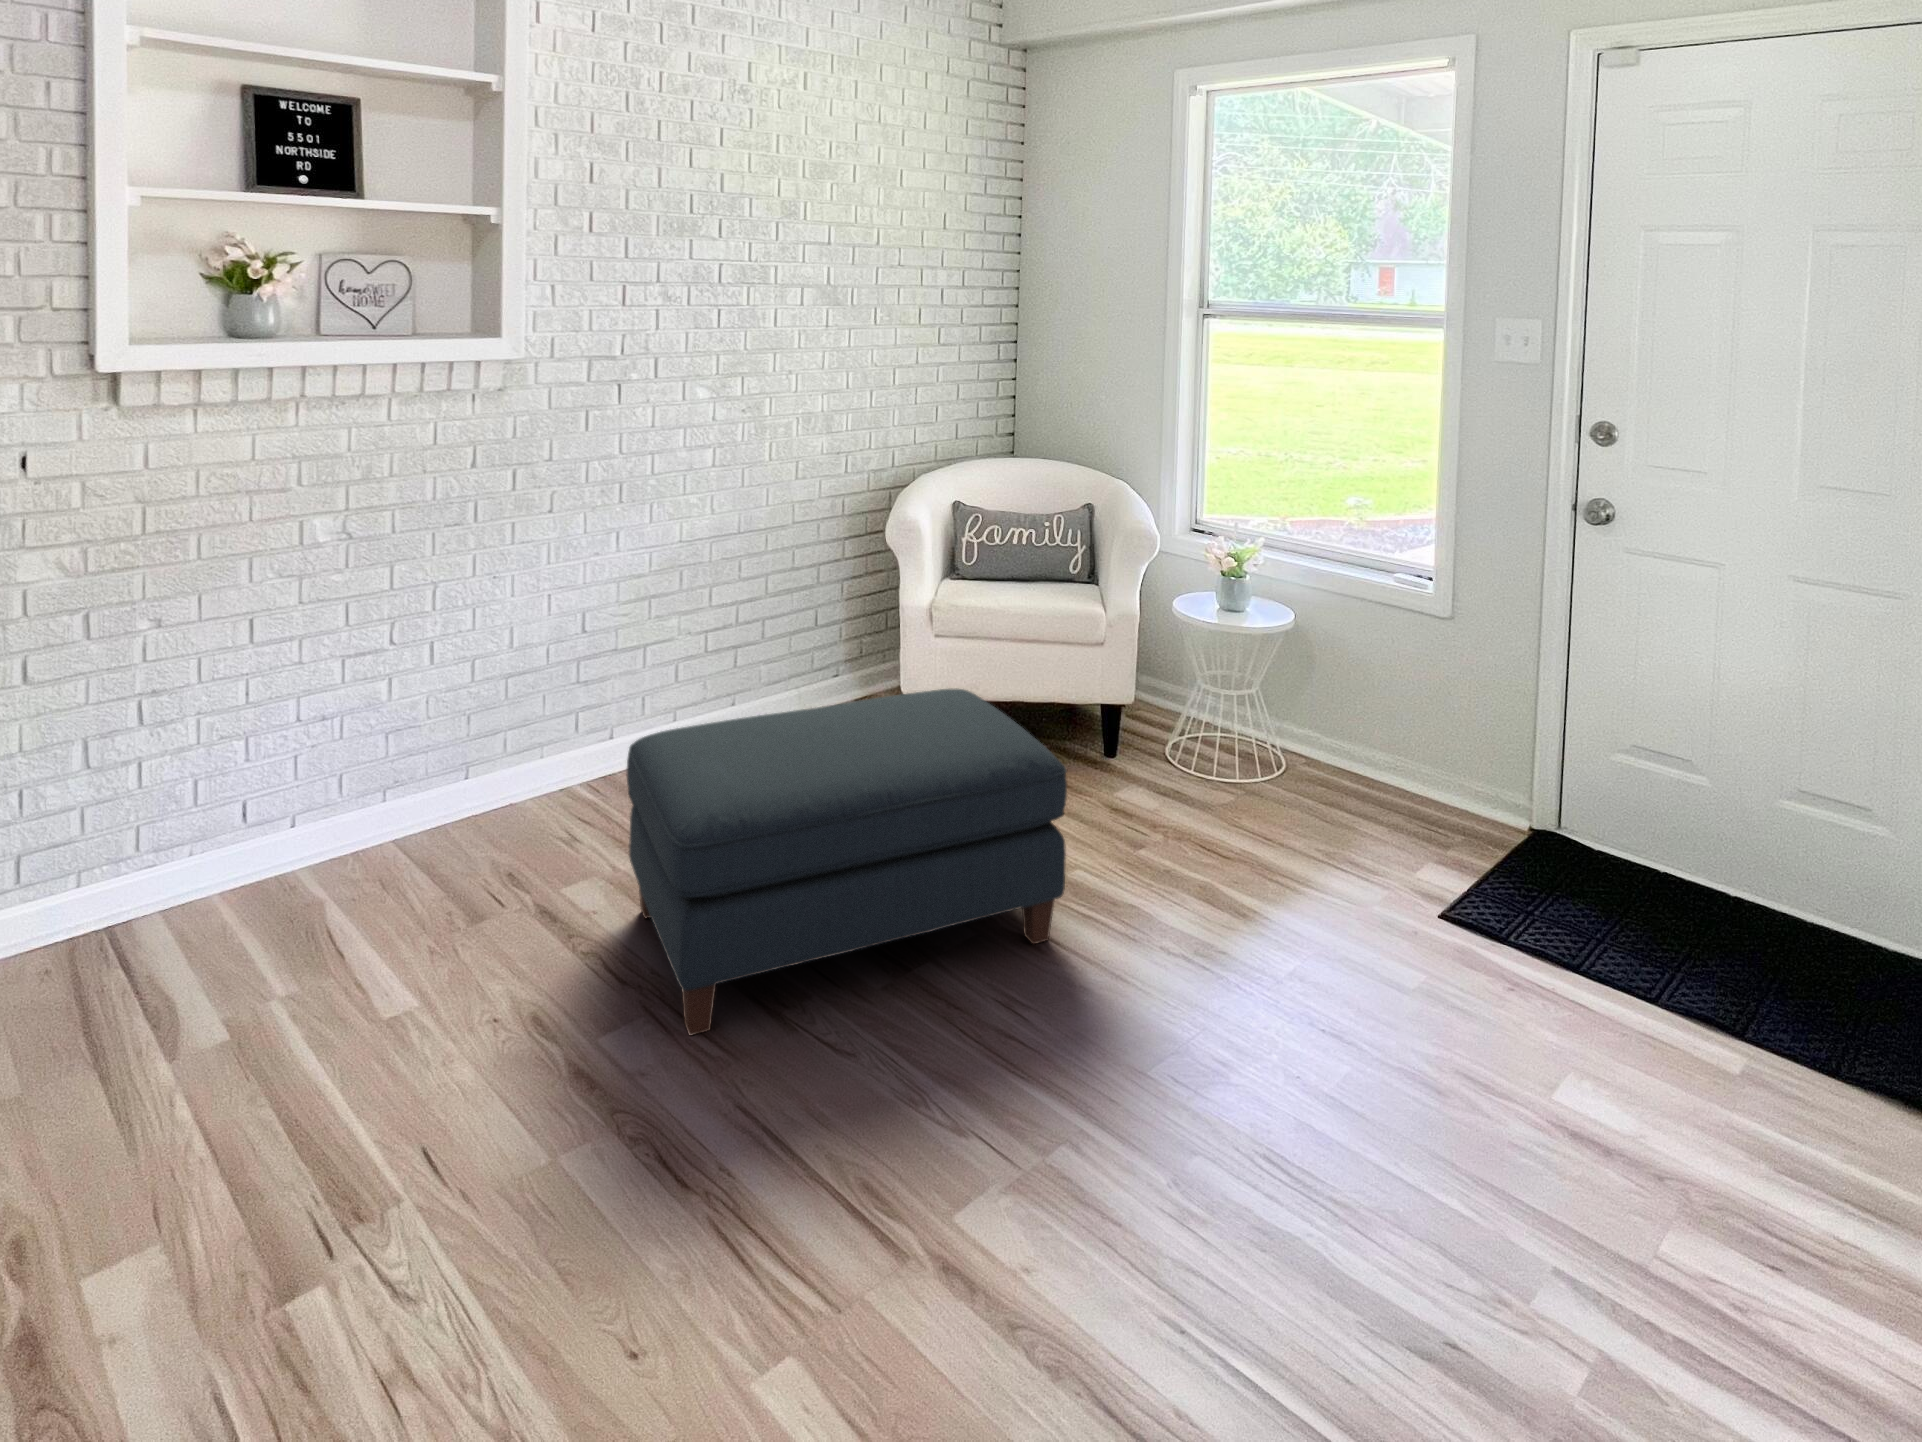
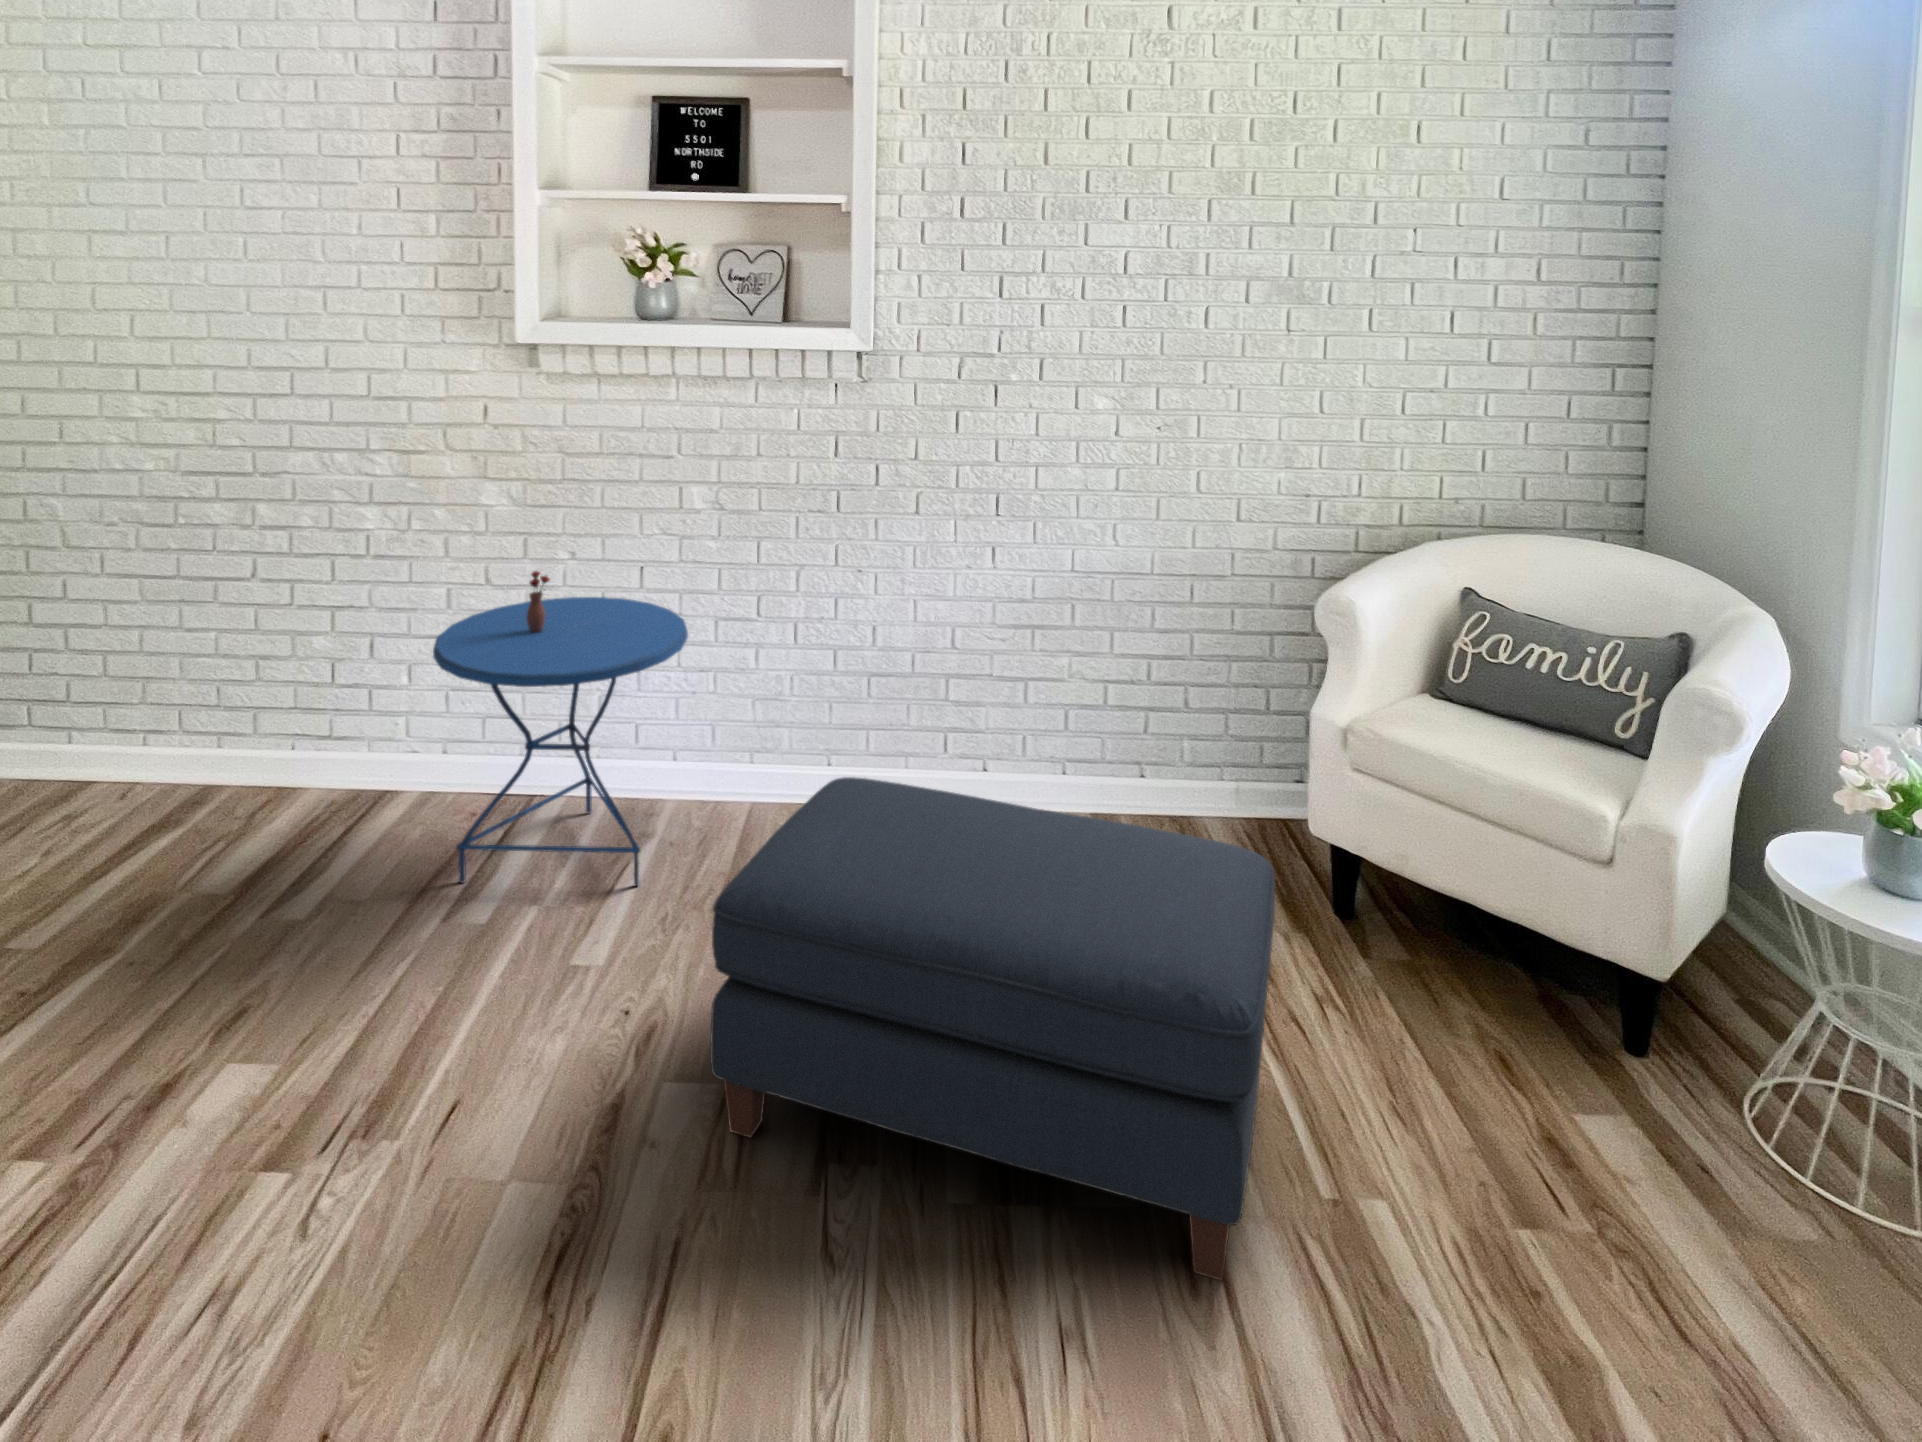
side table: none [66,632,396,1024] -> present [433,571,688,886]

